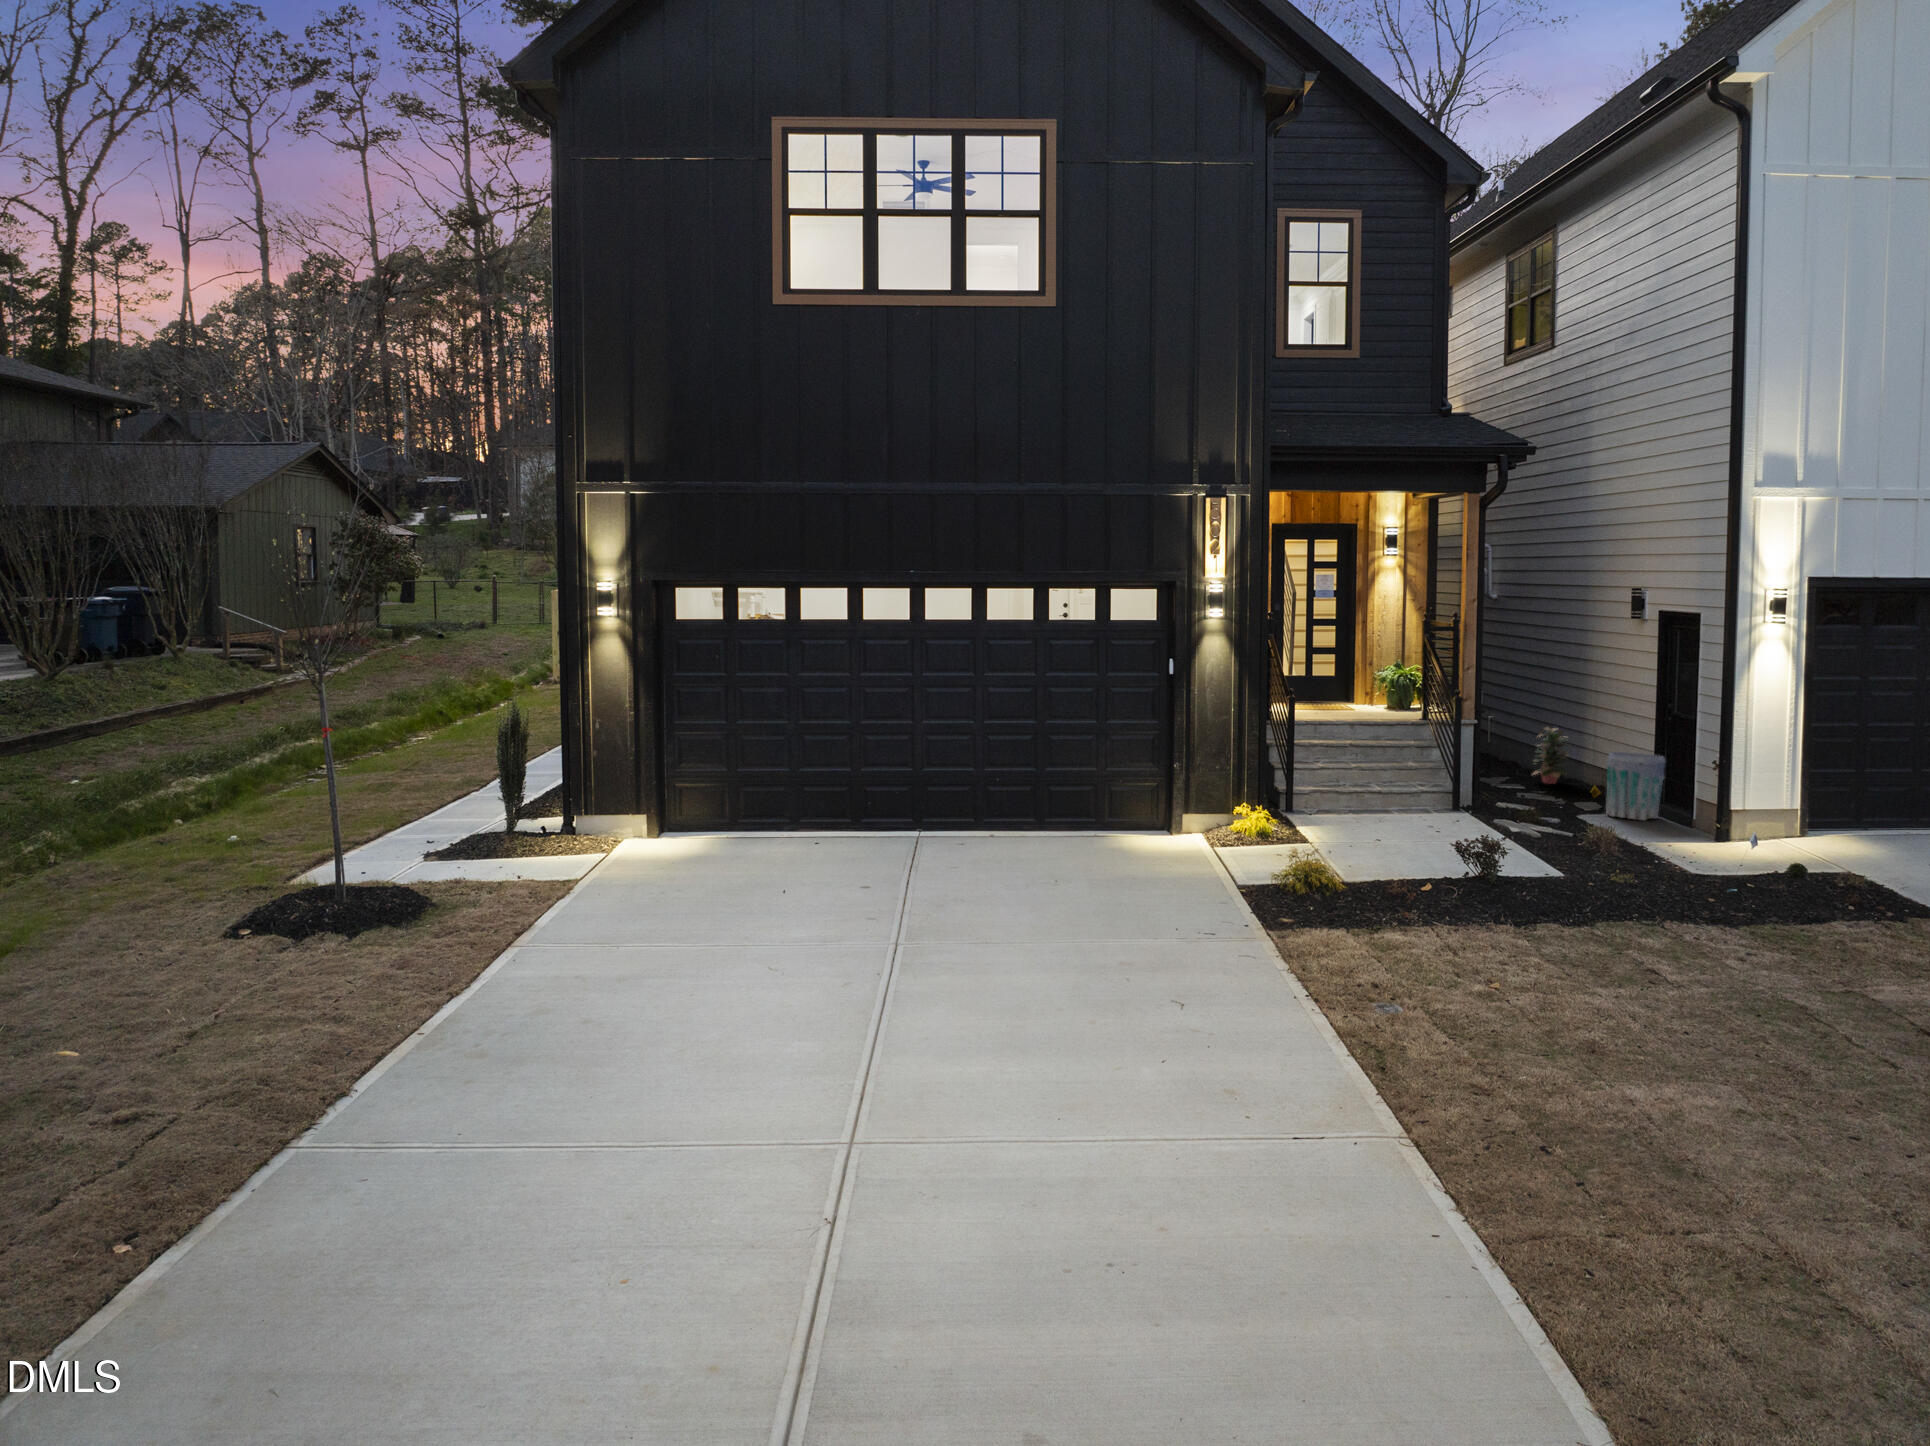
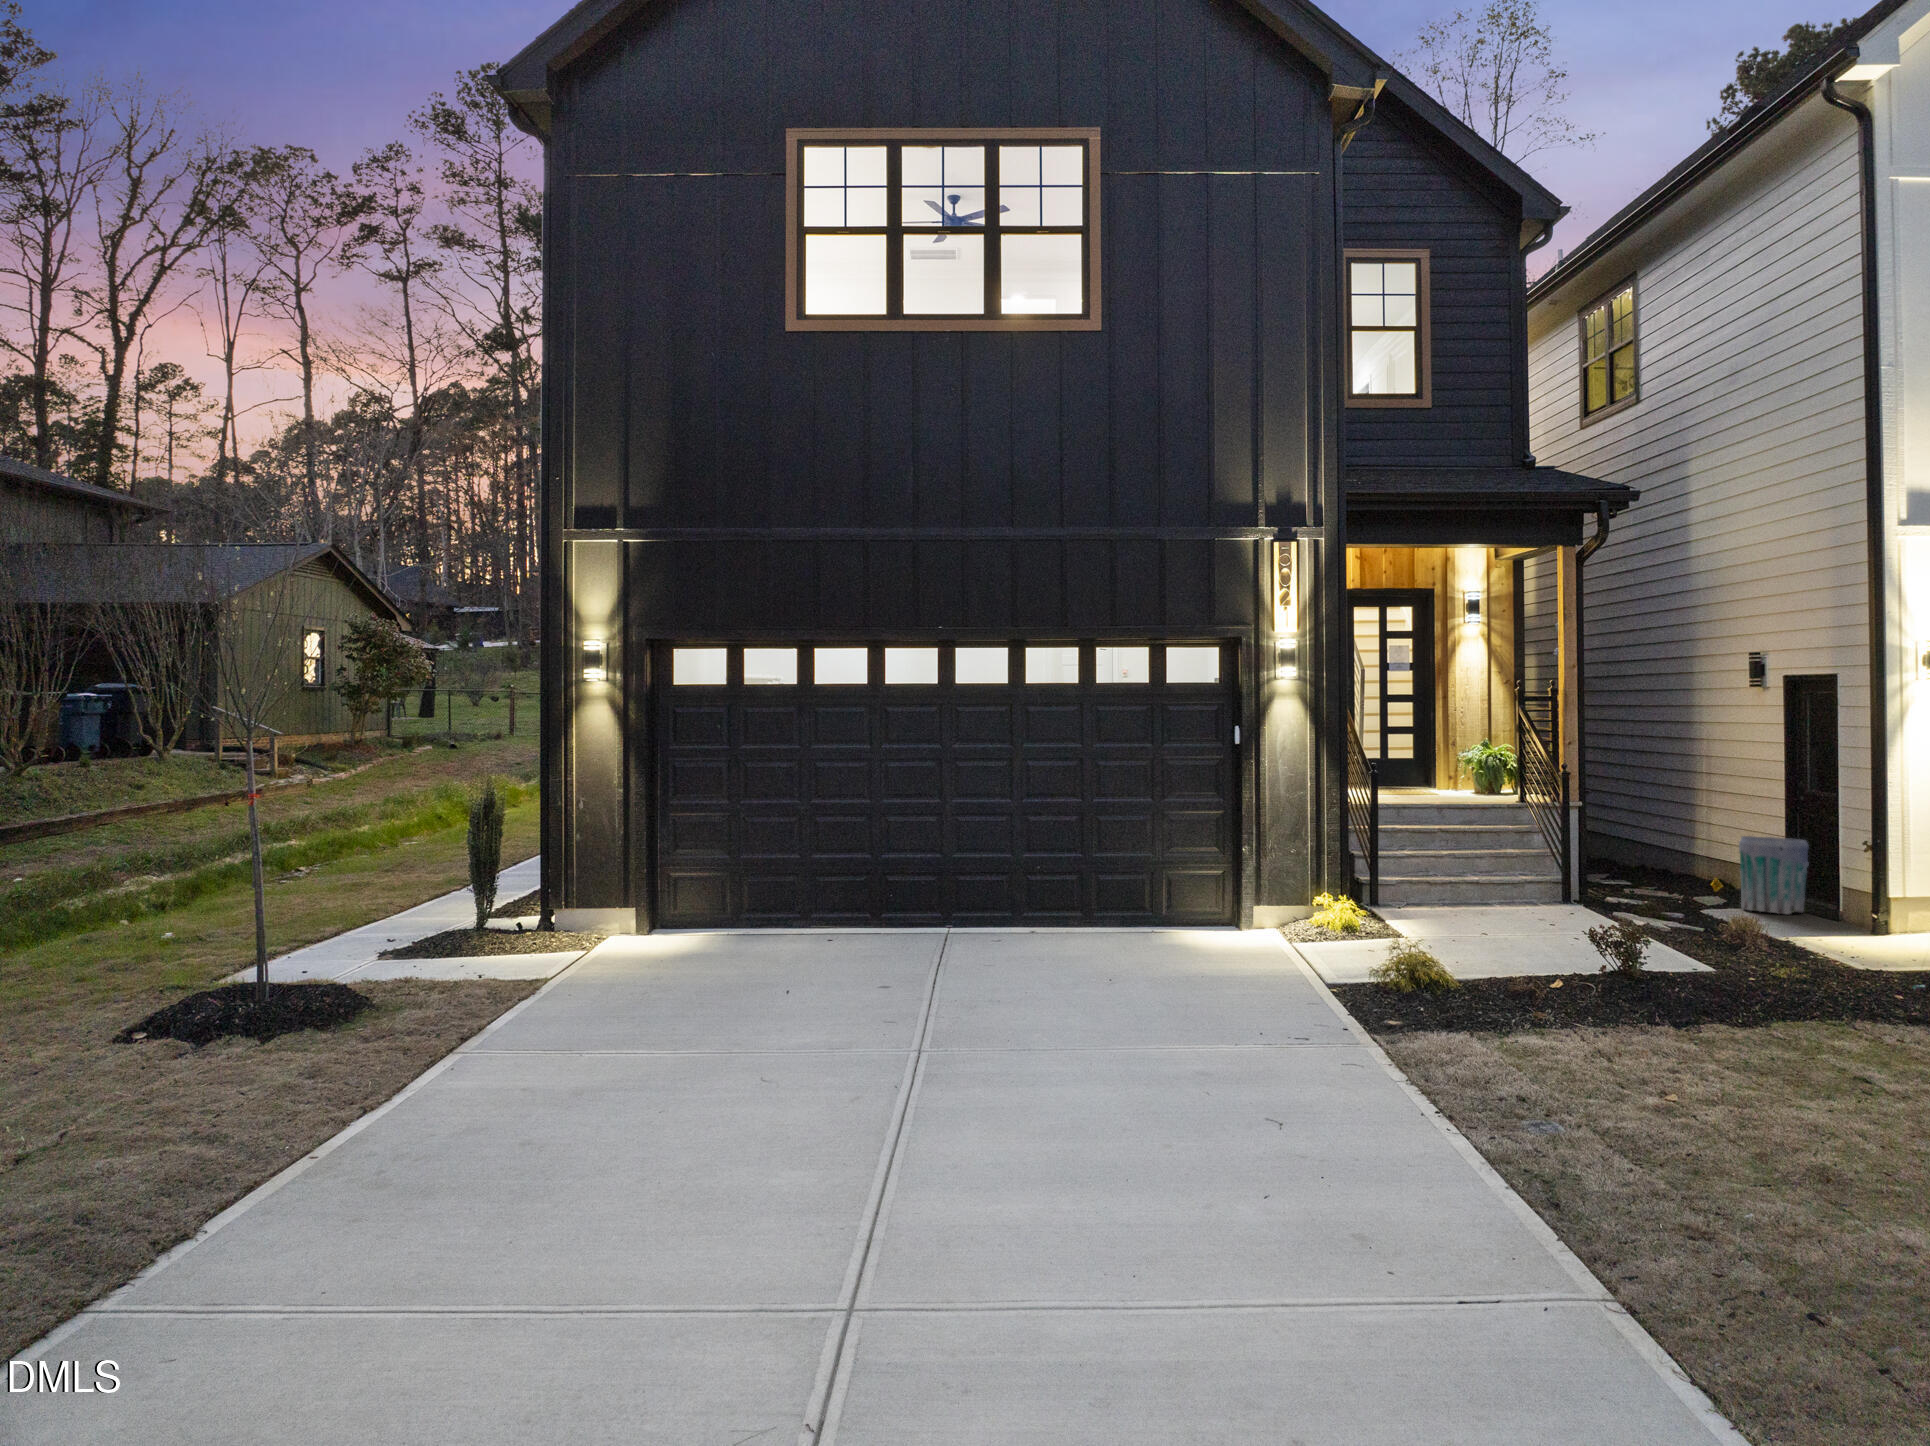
decorative plant: present [1534,728,1572,784] -> none [1641,816,1690,879]

